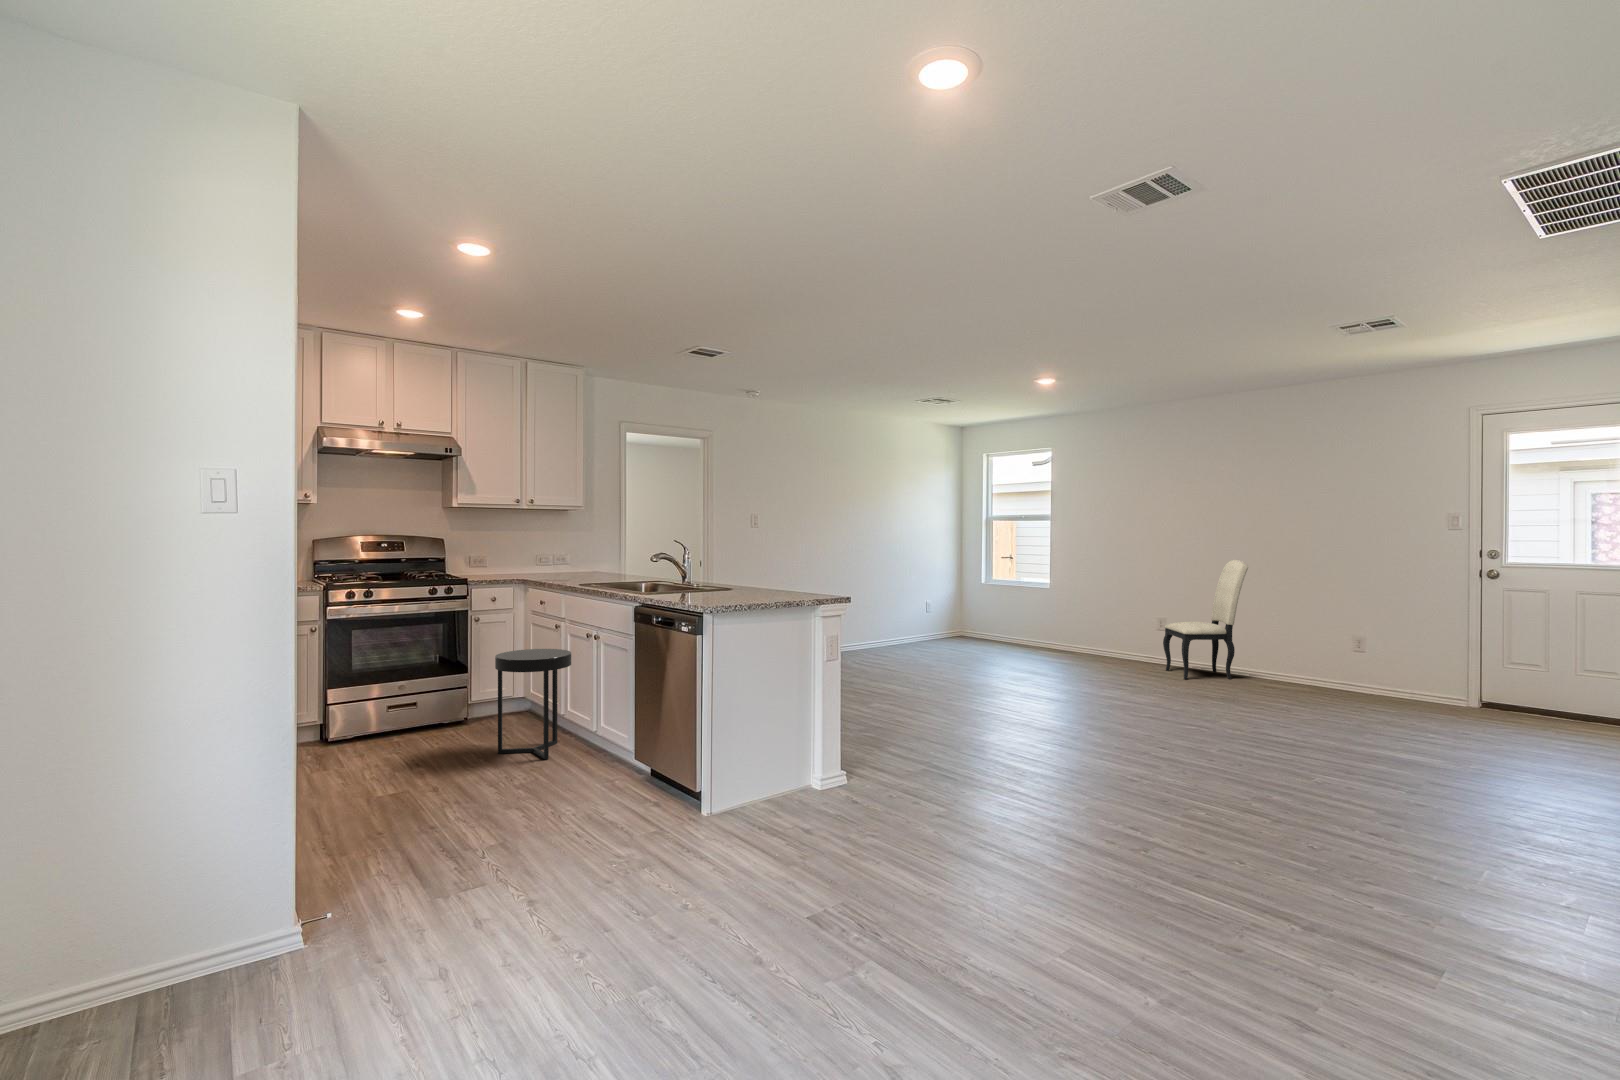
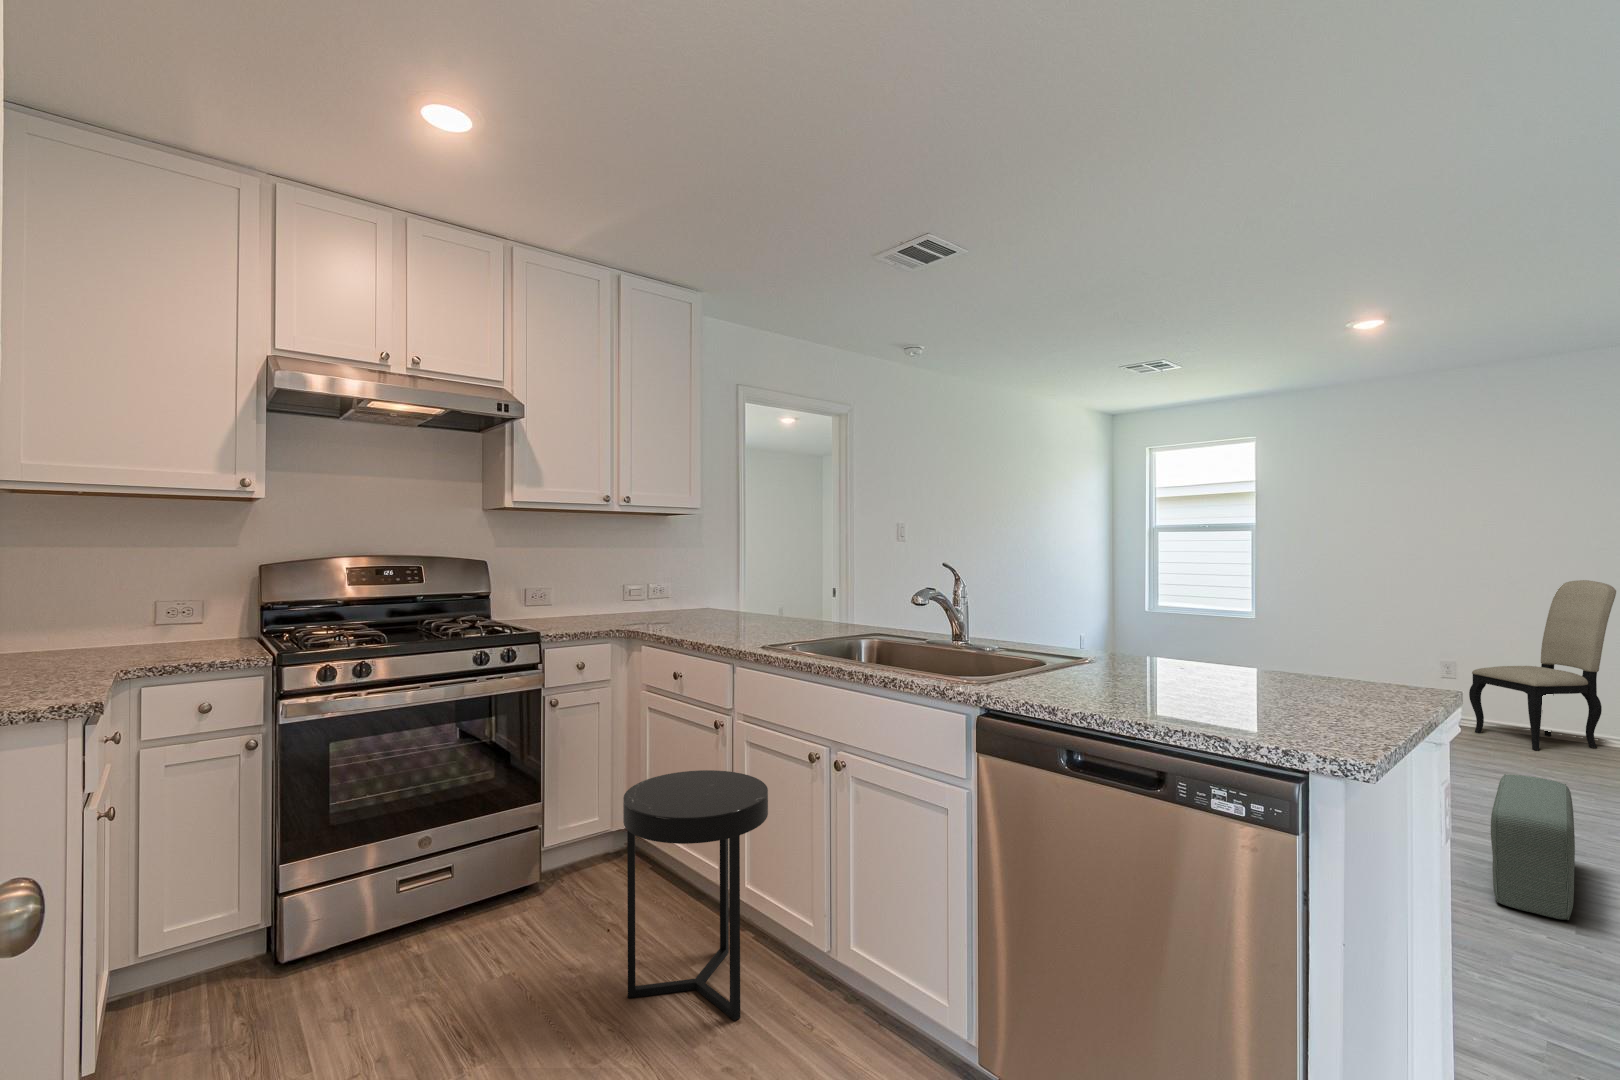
pouf: none [996,672,1074,740] -> present [1491,774,1575,920]

